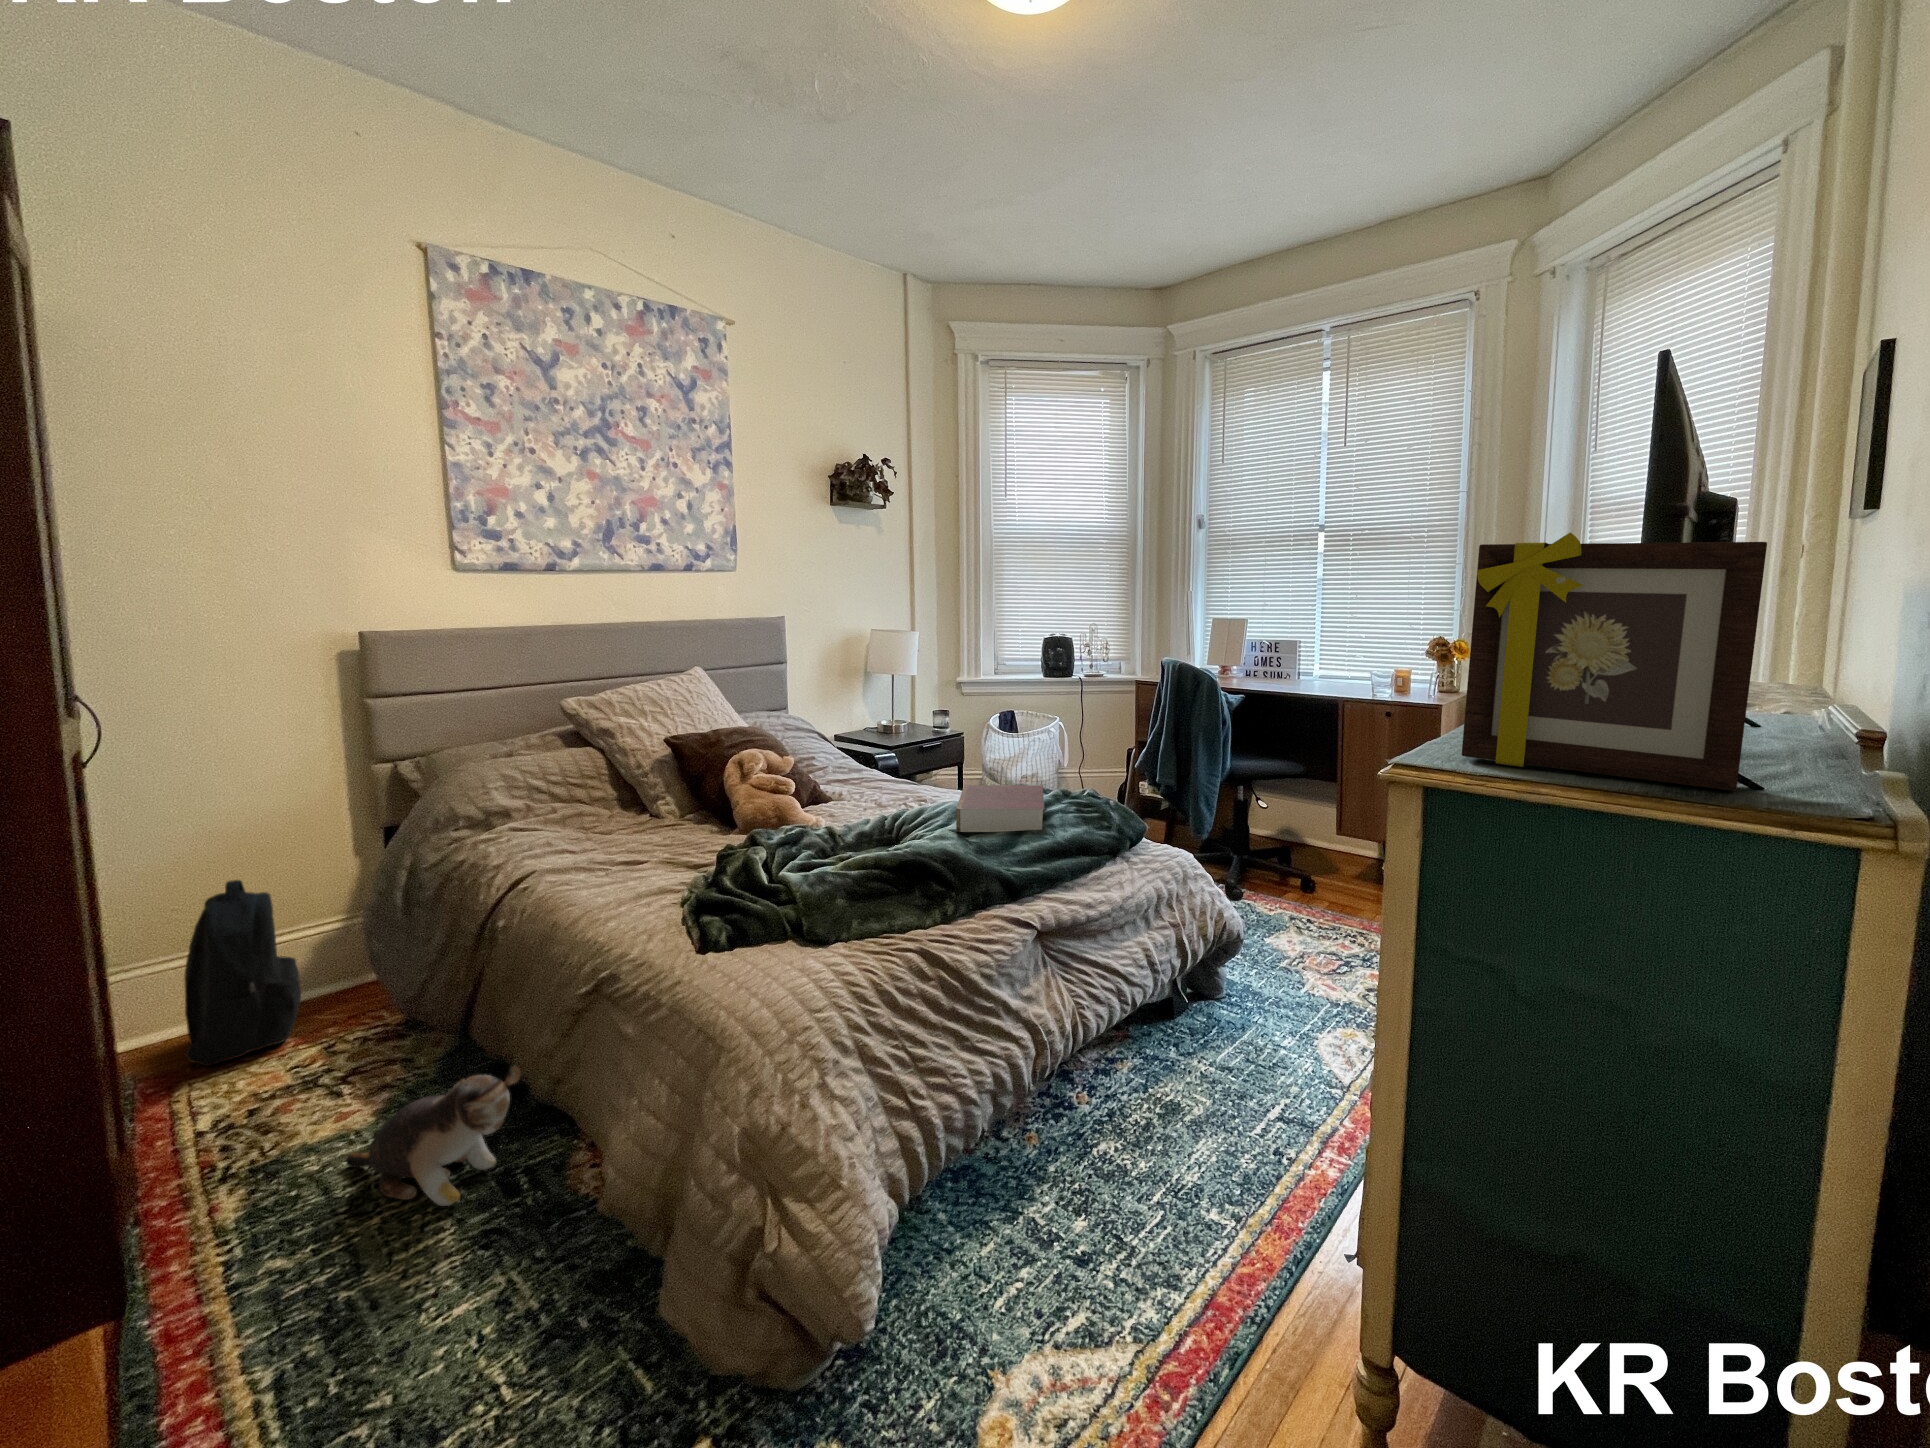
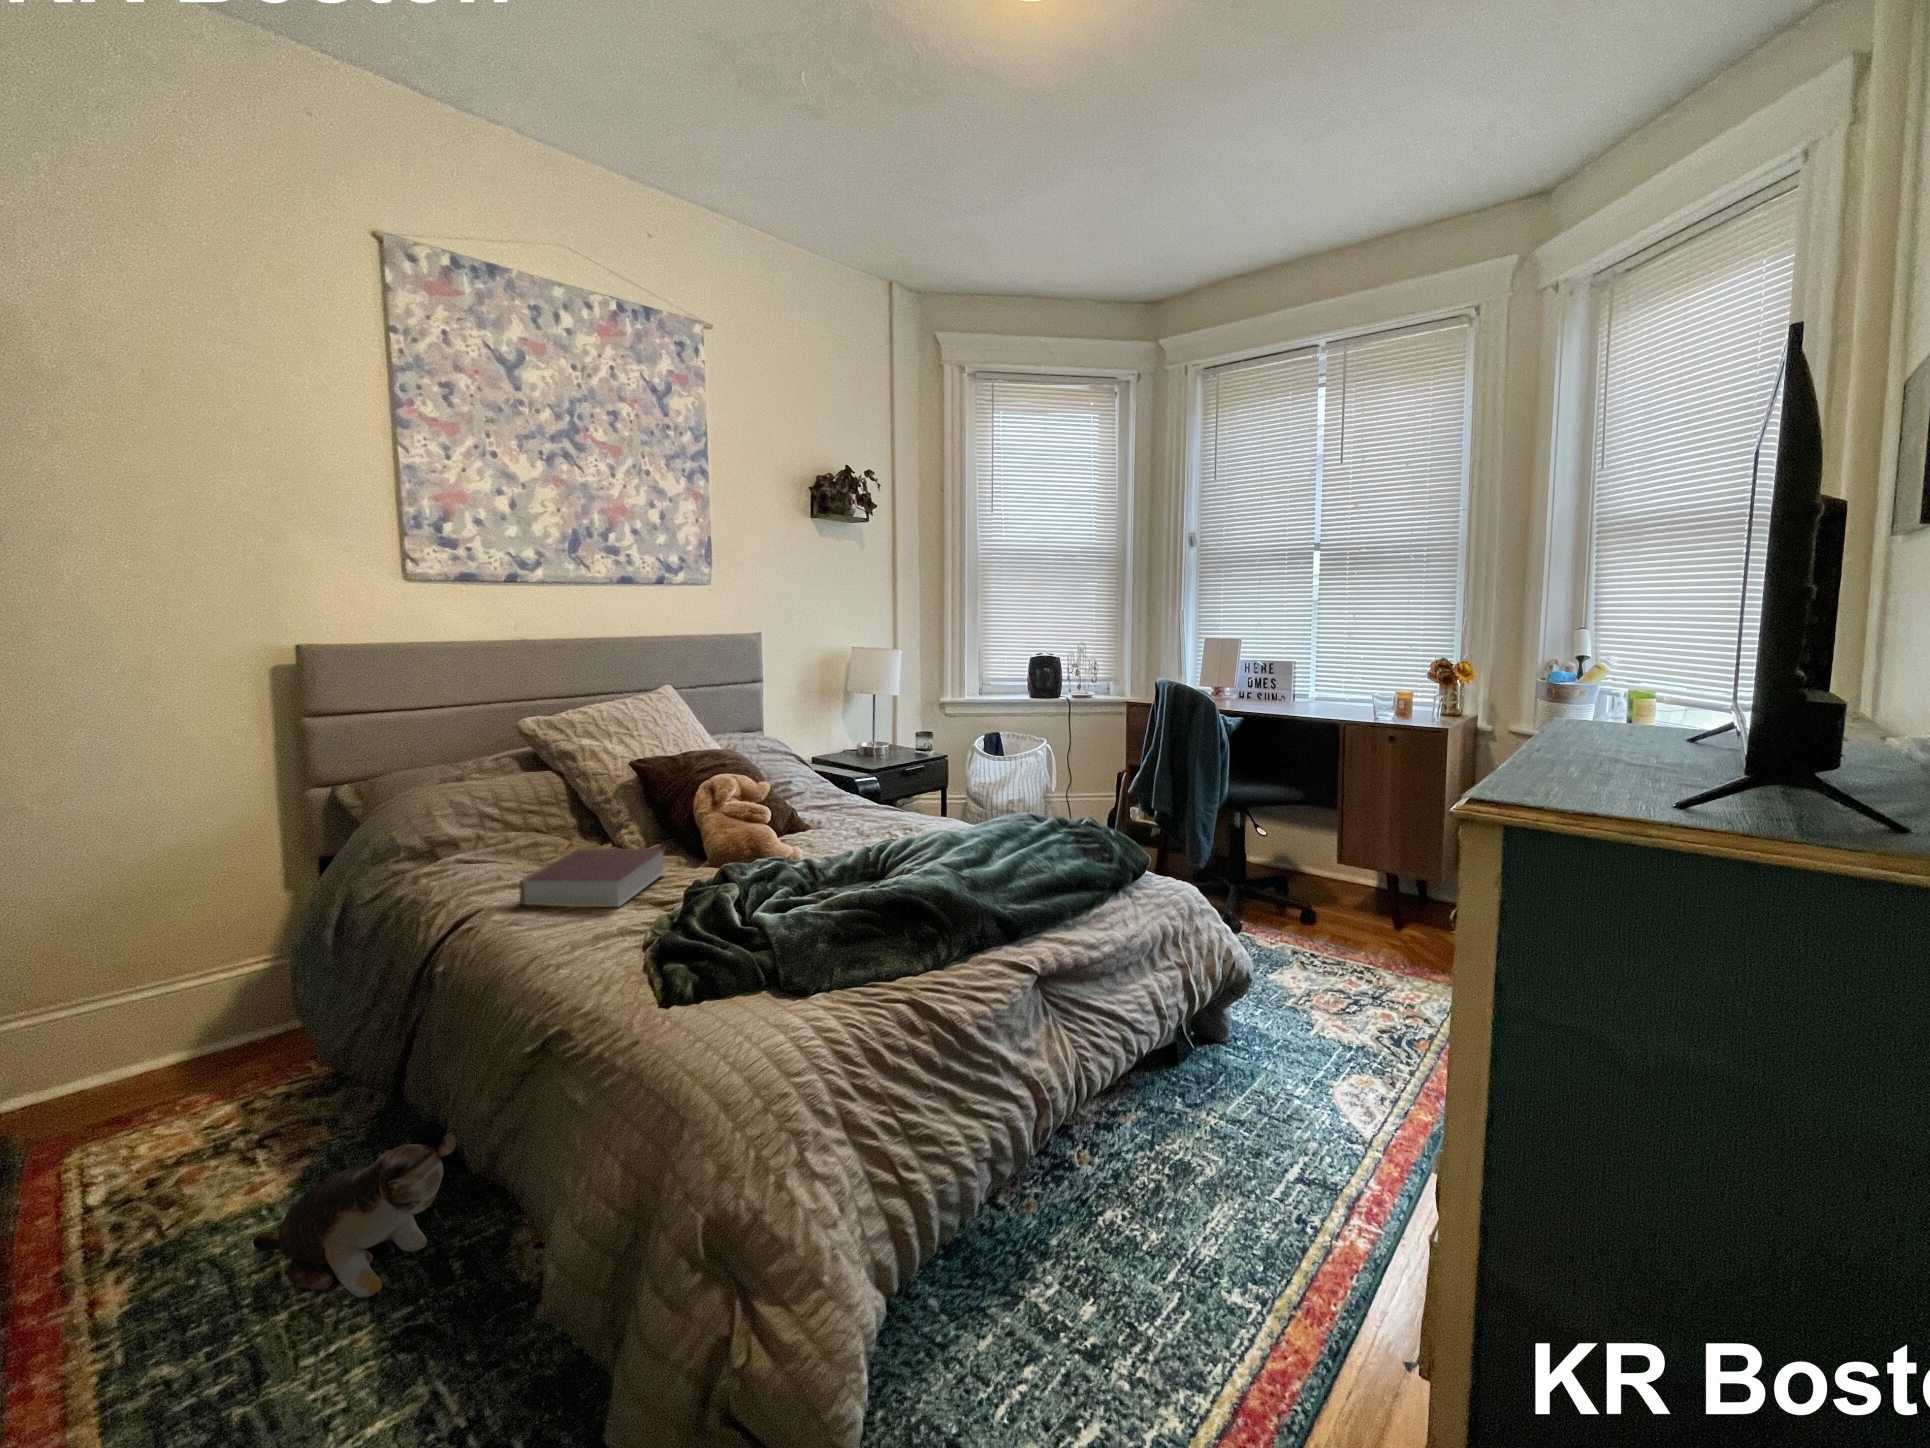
picture frame: present [1462,533,1767,791] -> none [1541,533,1916,833]
book: present [956,785,1044,832] -> present [519,849,665,907]
backpack: present [184,880,301,1066] -> none [82,917,220,1127]

